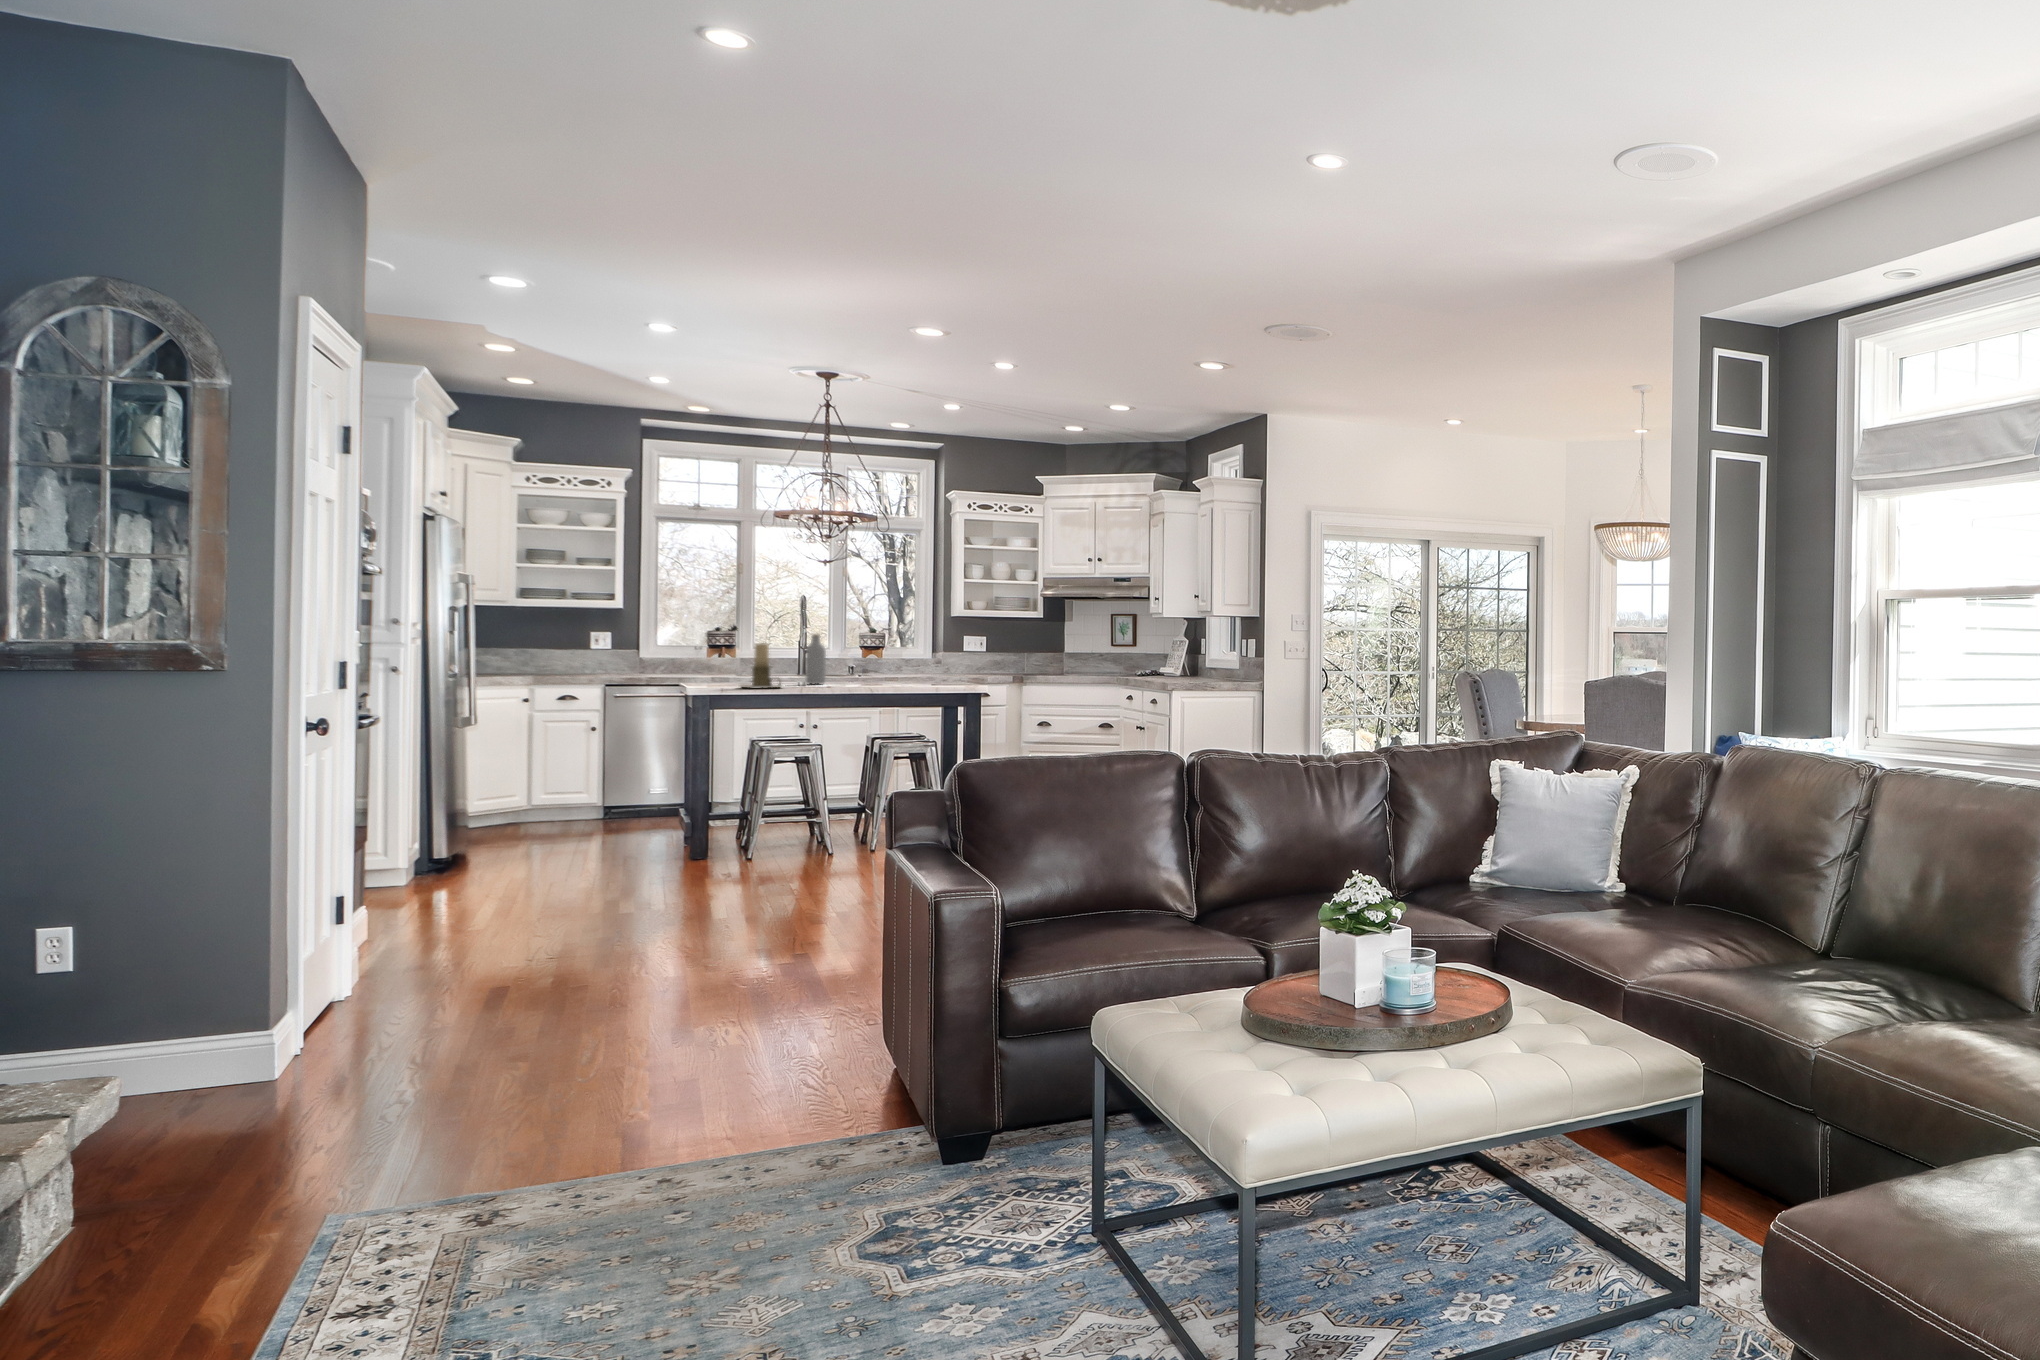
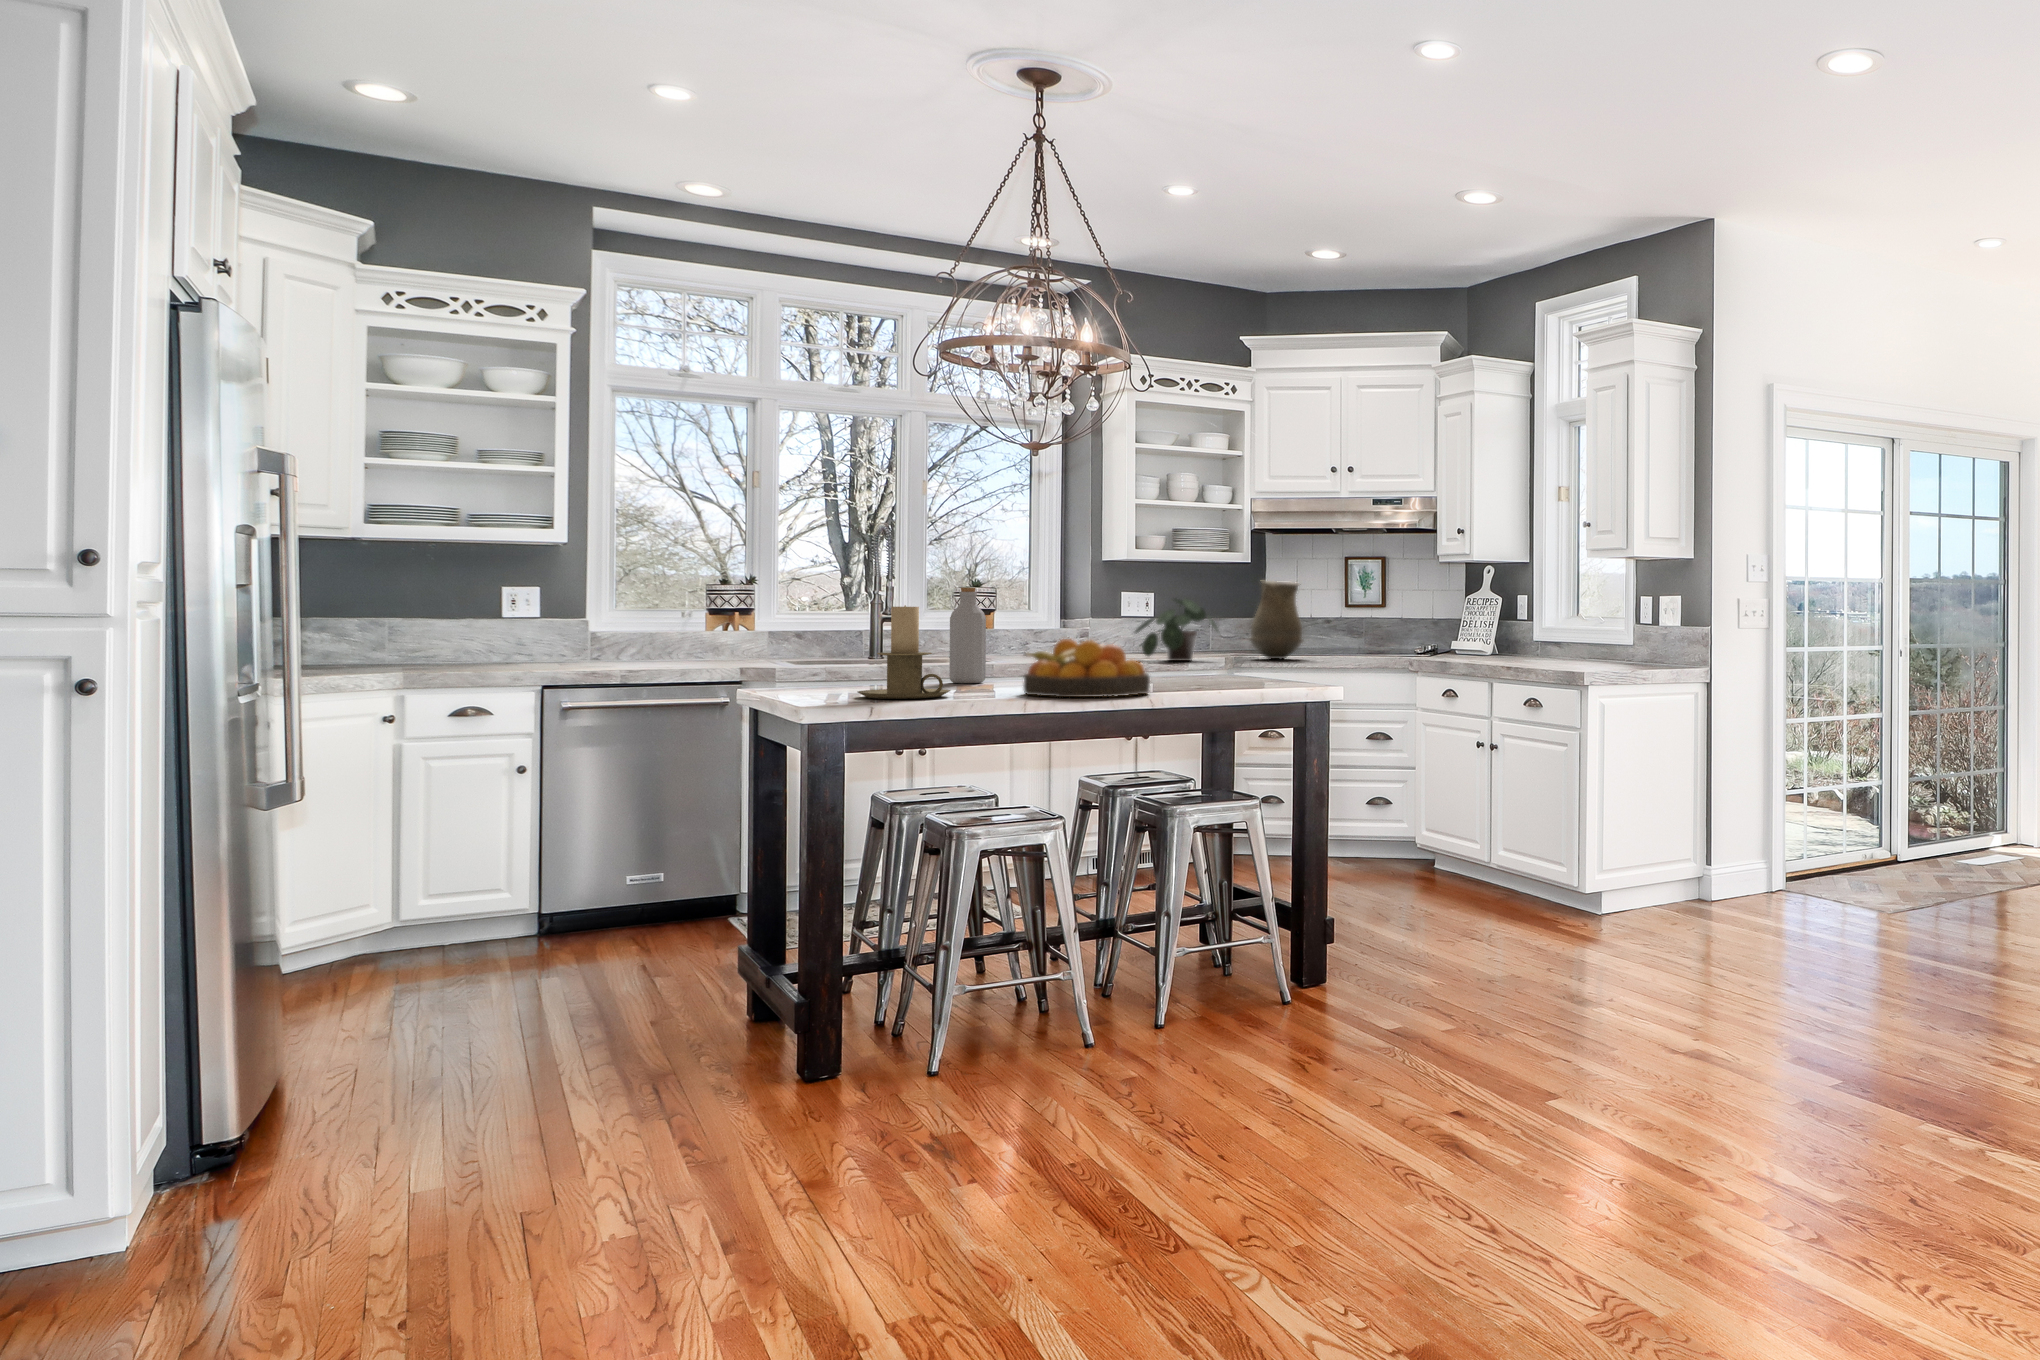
vase: none [1034,629,1072,678] -> present [1249,581,1303,659]
potted plant: none [961,640,1012,678] -> present [1135,599,1218,661]
fruit bowl: none [824,660,893,689] -> present [1024,639,1150,697]

